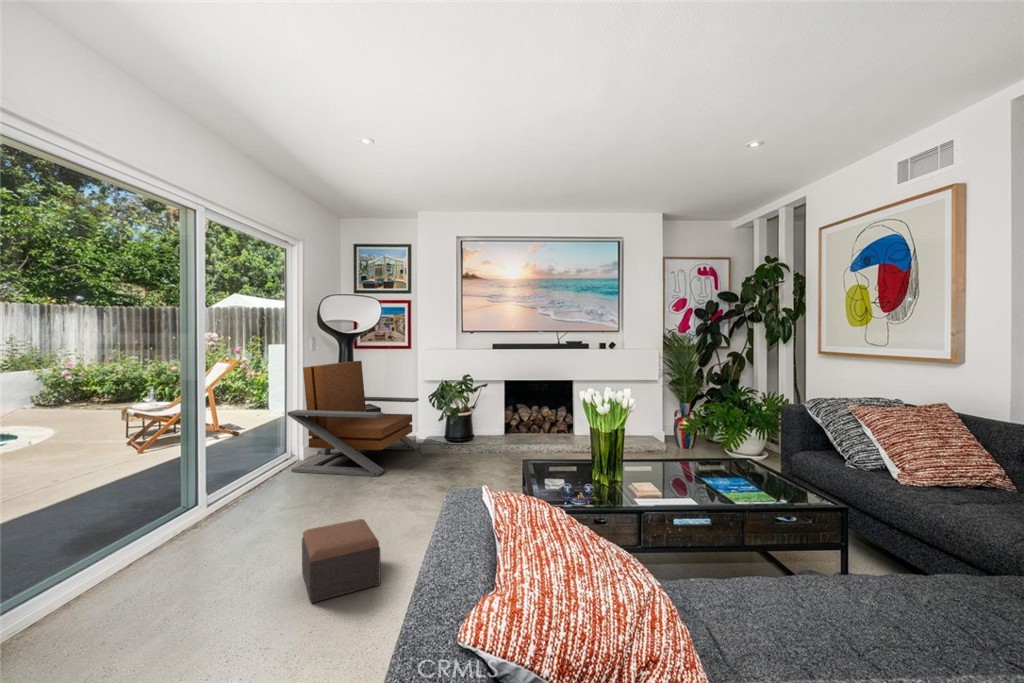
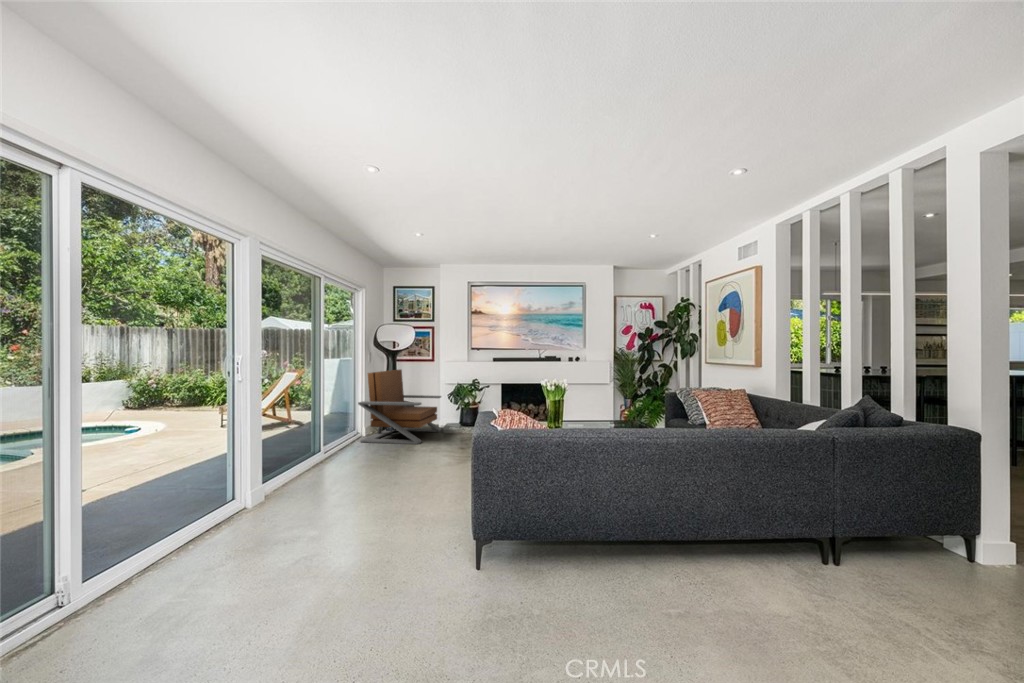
footstool: present [302,519,381,603] -> none [394,452,437,486]

